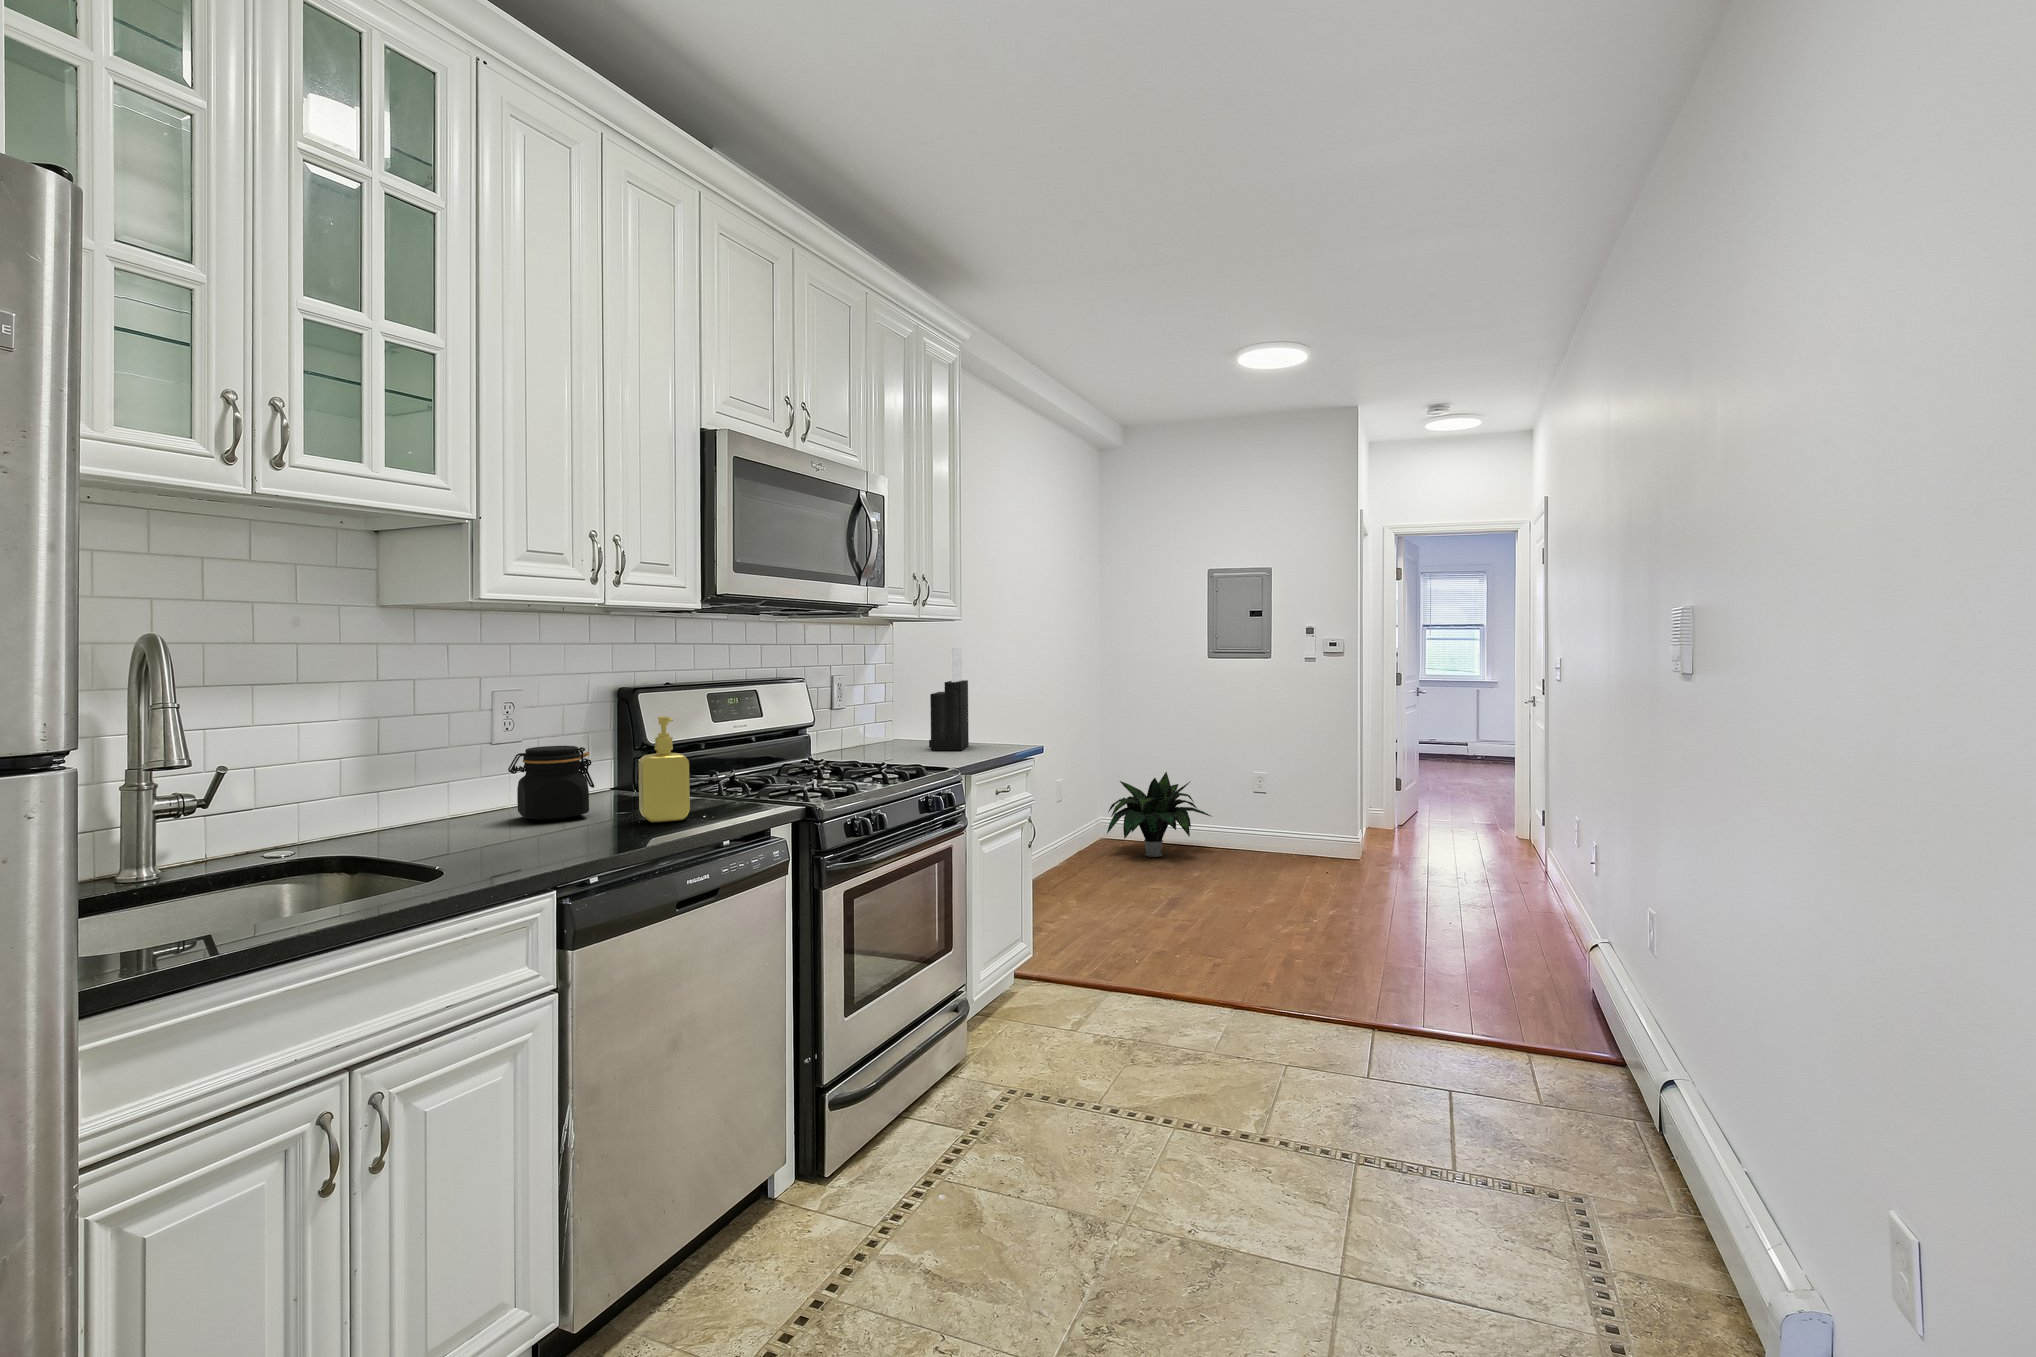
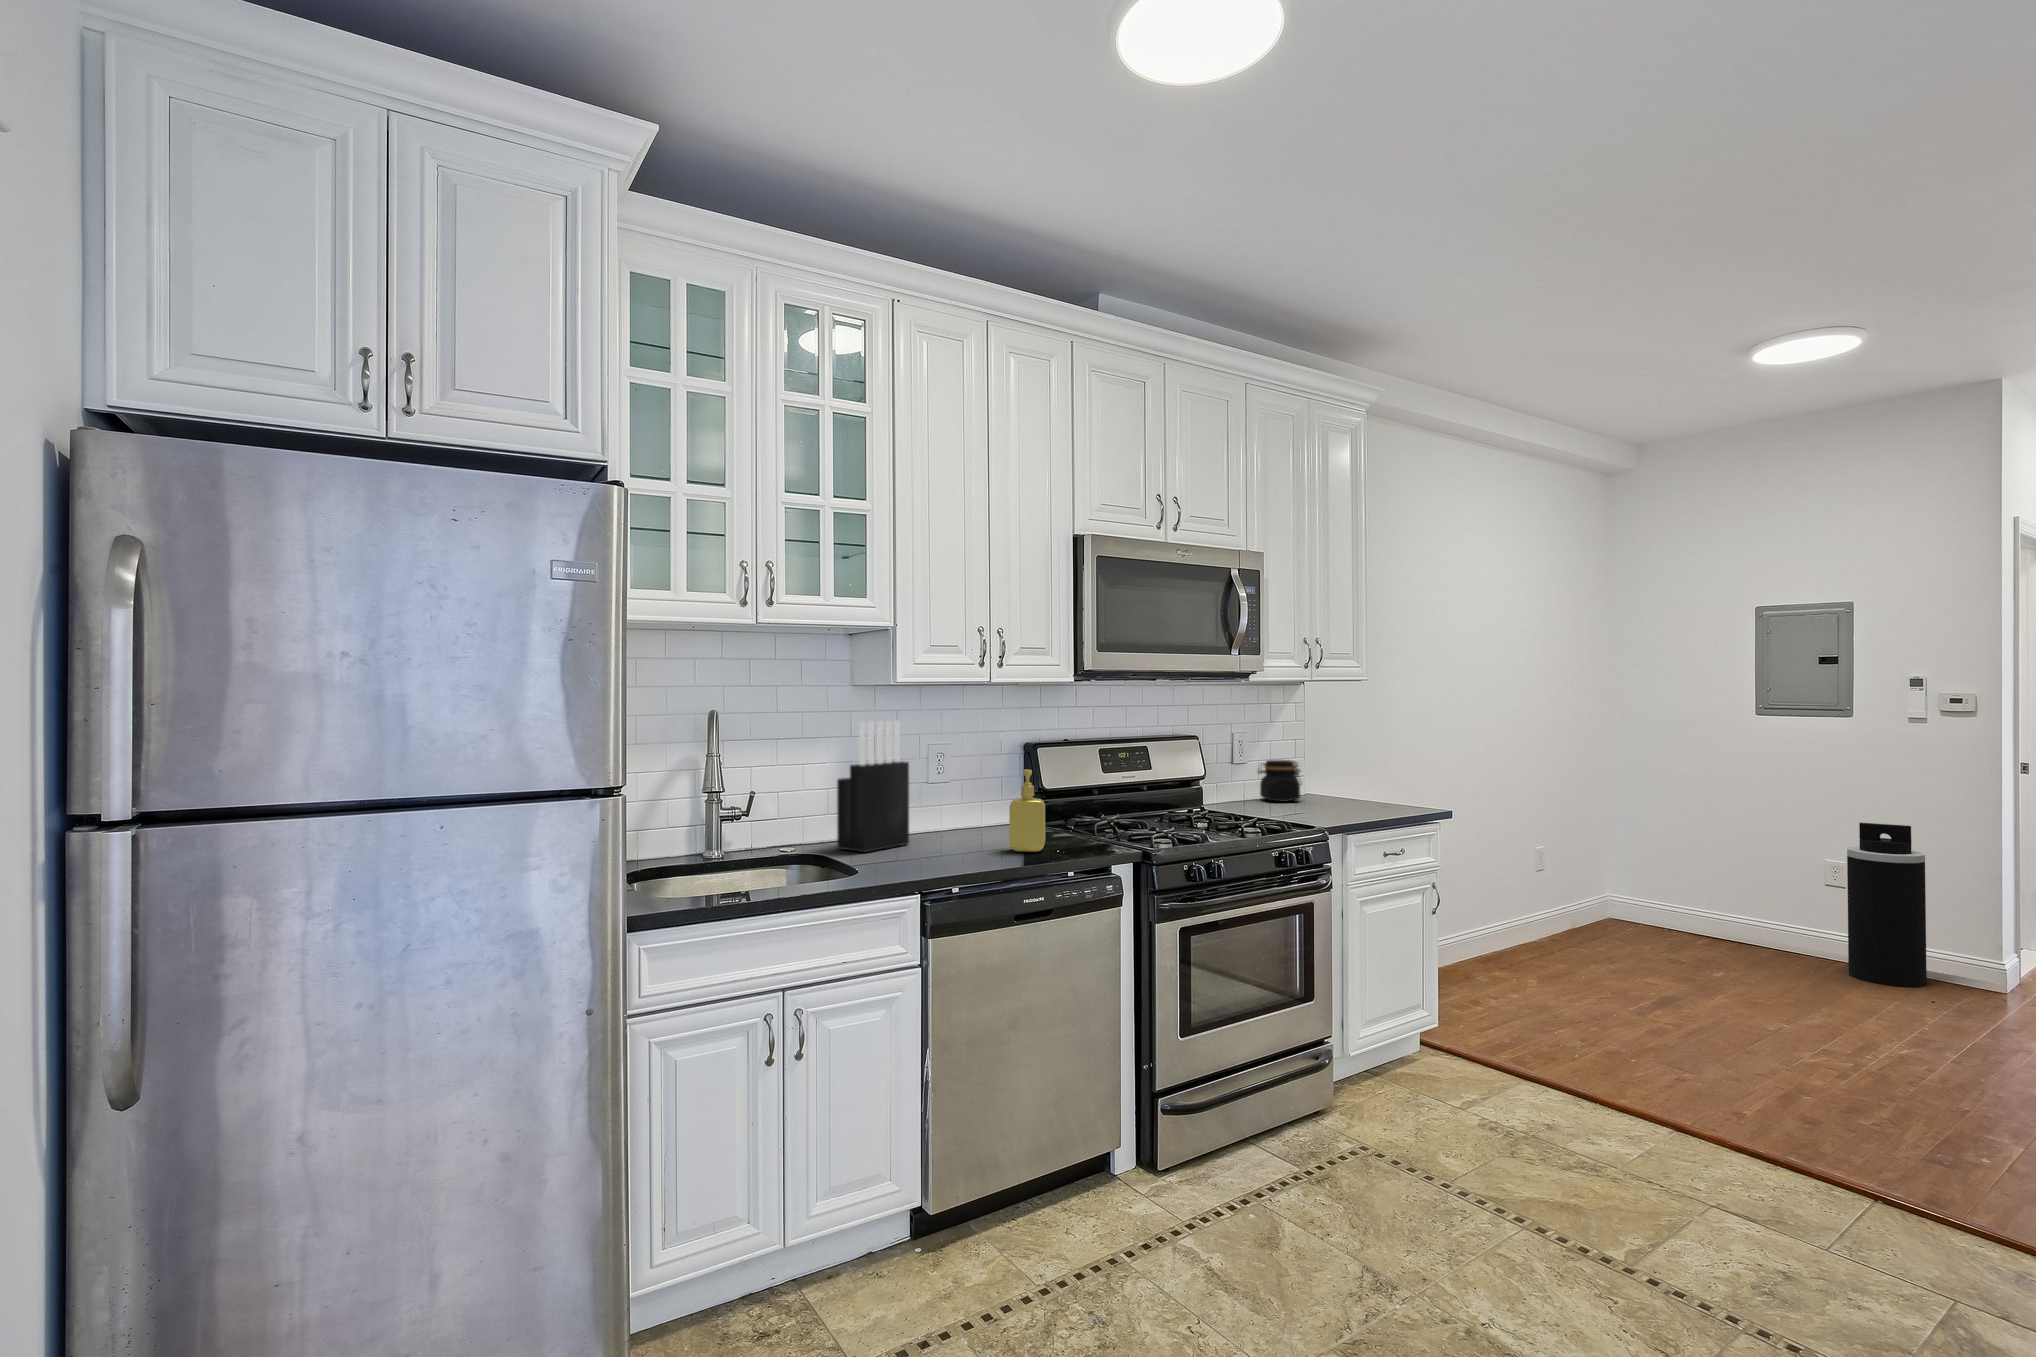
knife block: present [929,648,969,750] -> present [837,720,909,852]
trash can: none [1272,741,1322,867] -> present [1847,823,1927,987]
jar: present [508,746,594,820] -> present [1258,760,1301,802]
potted plant: present [1107,772,1211,857] -> none [1611,847,1762,947]

